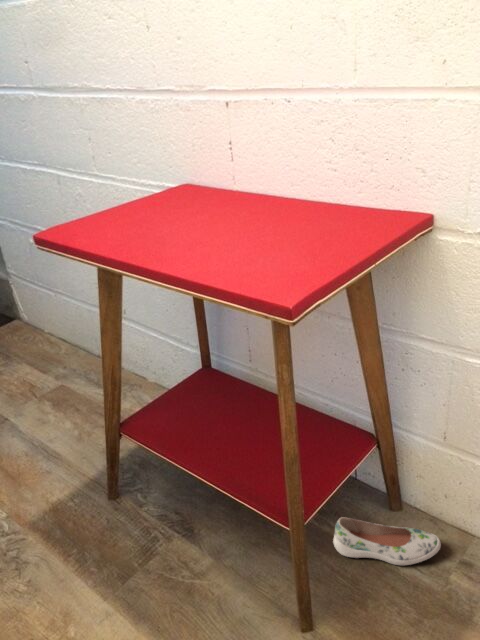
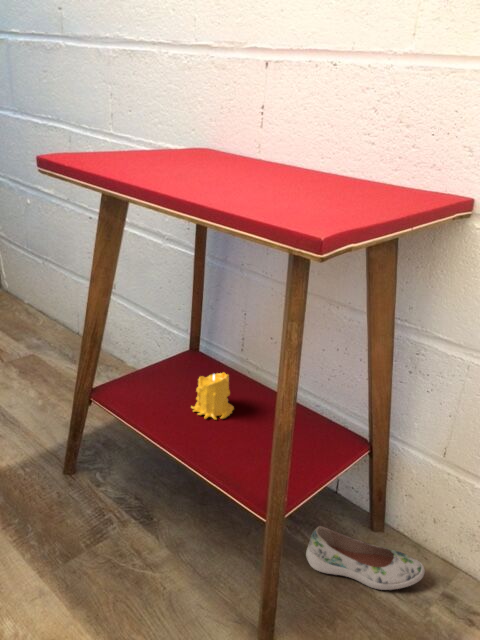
candle: none [211,392,249,437] -> present [191,373,234,420]

